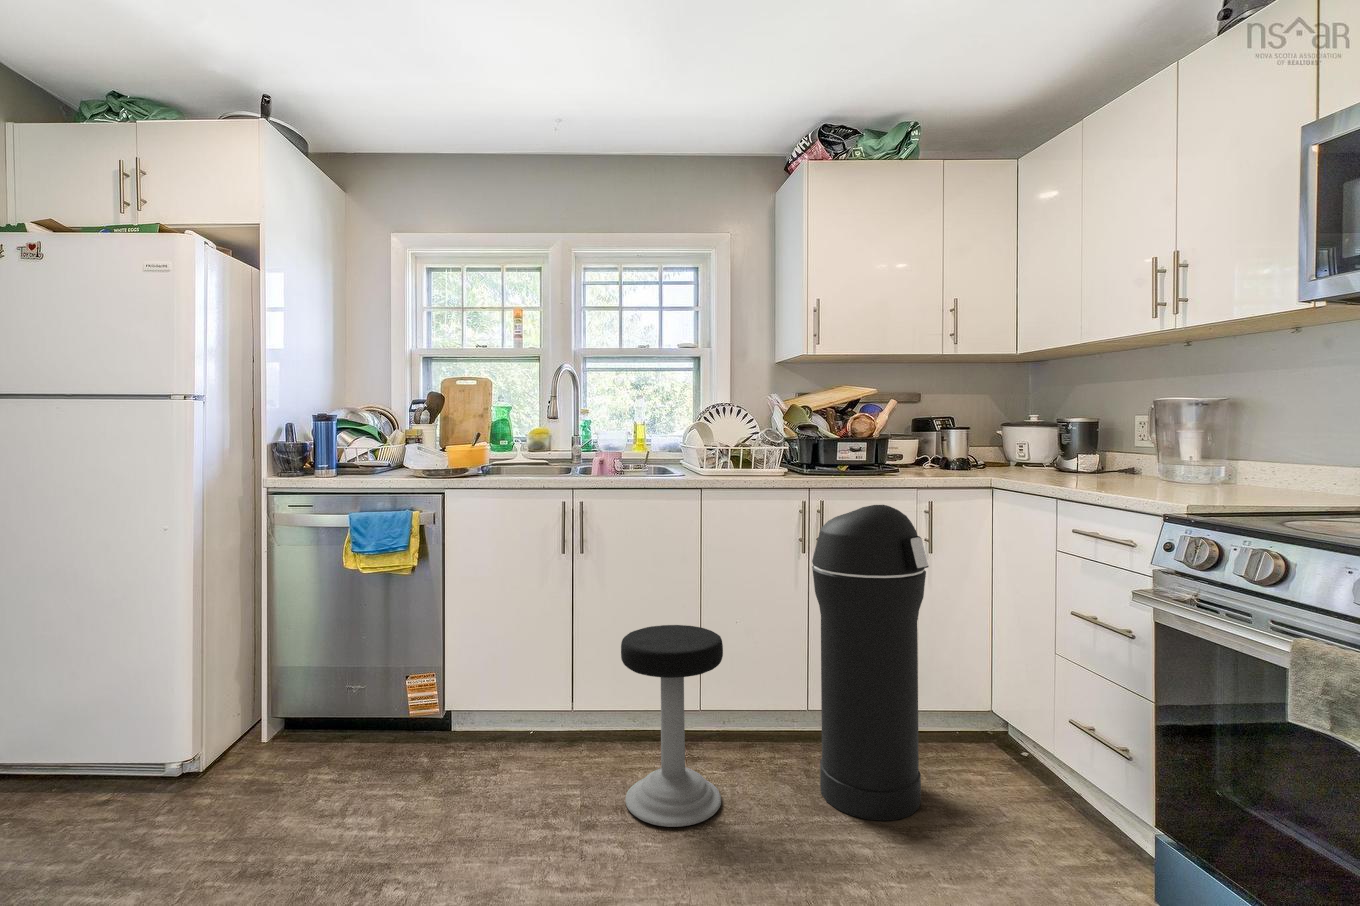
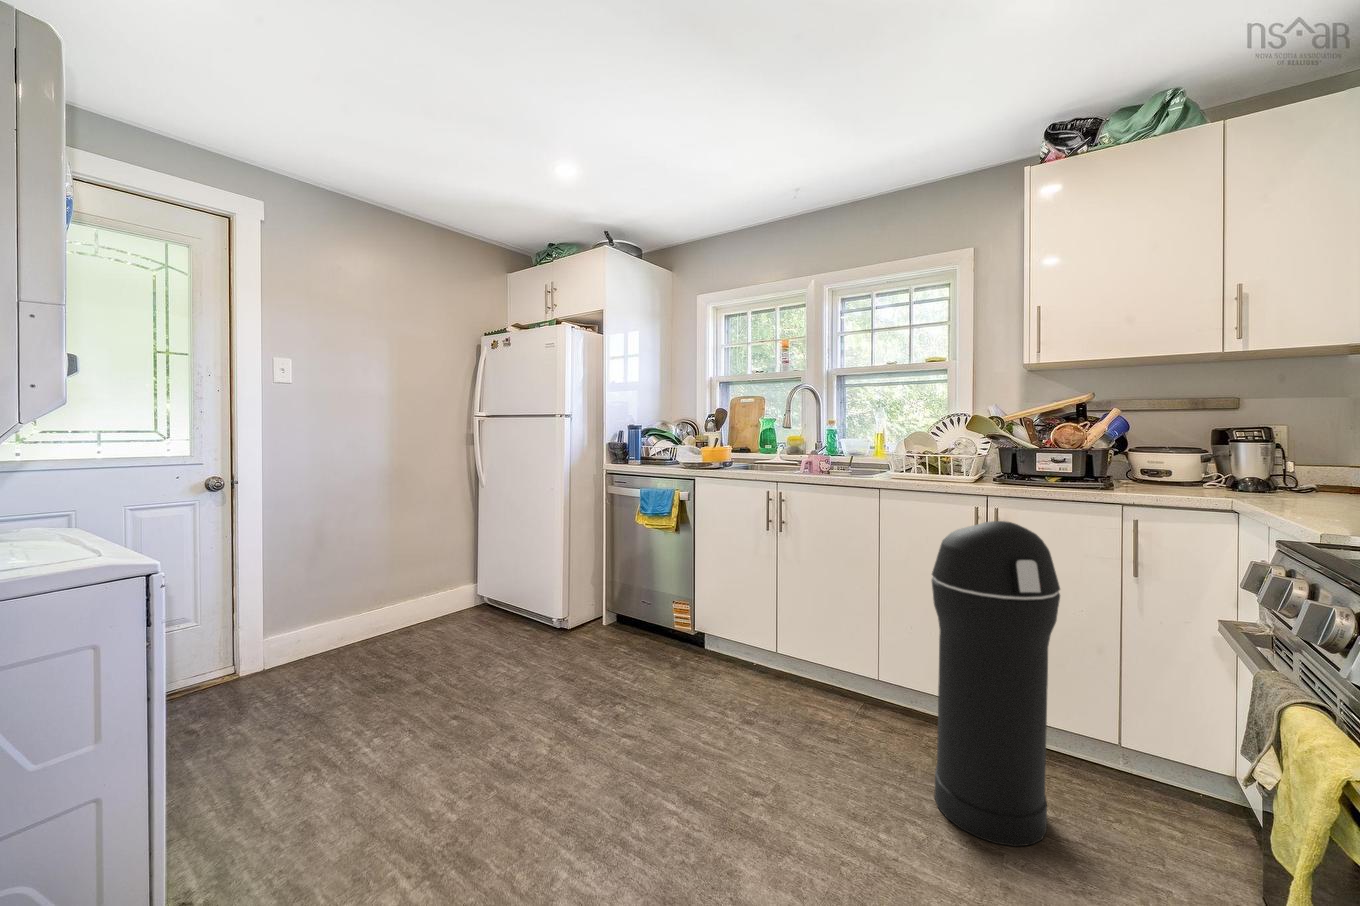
stool: present [621,625,723,827] -> none [761,600,846,767]

